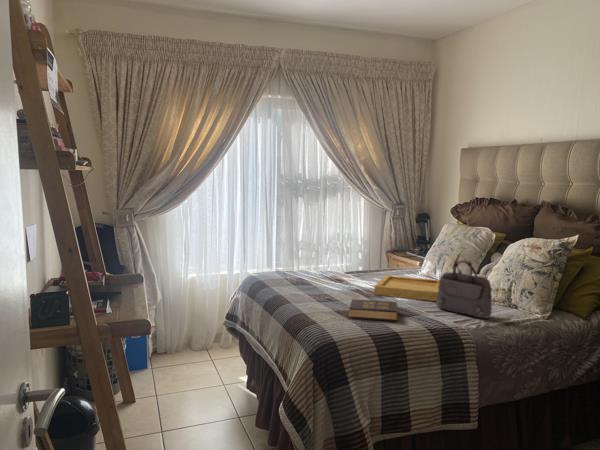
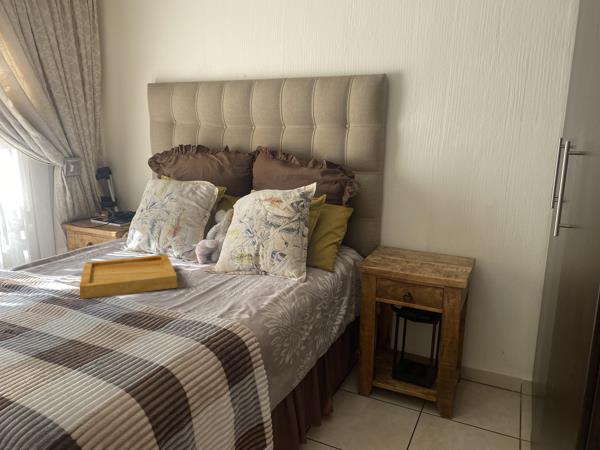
handbag: present [436,258,492,318] -> none [180,222,254,301]
hardback book: present [349,299,397,321] -> none [56,311,148,365]

